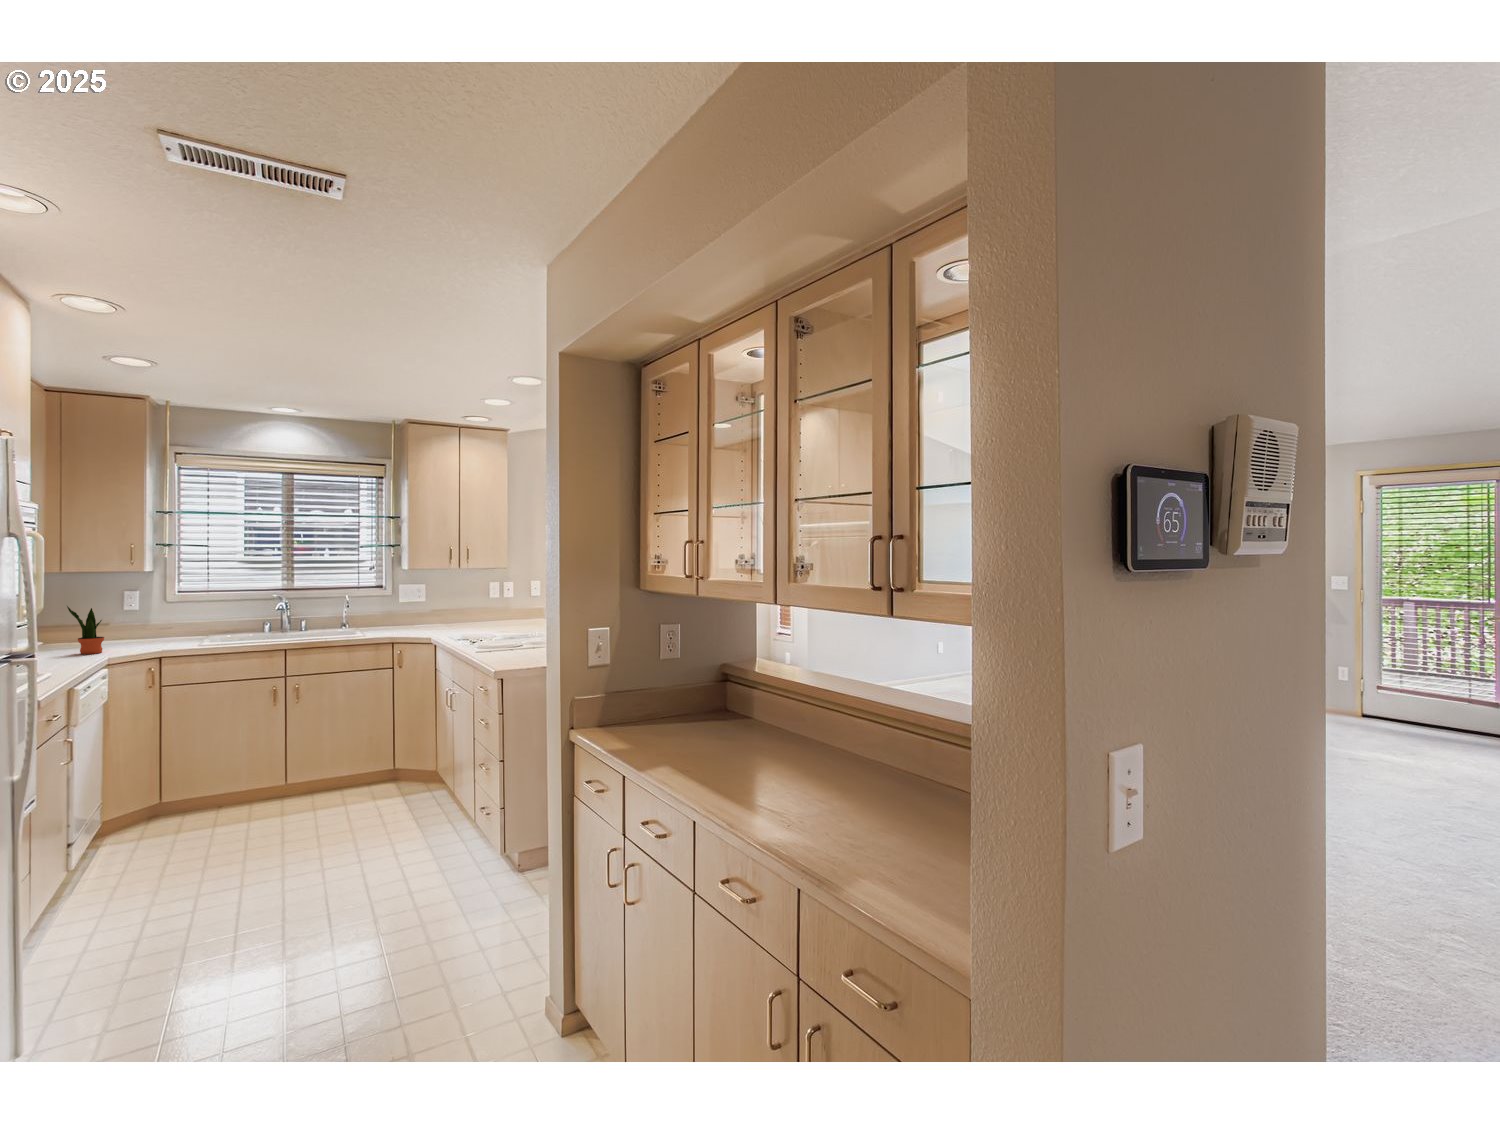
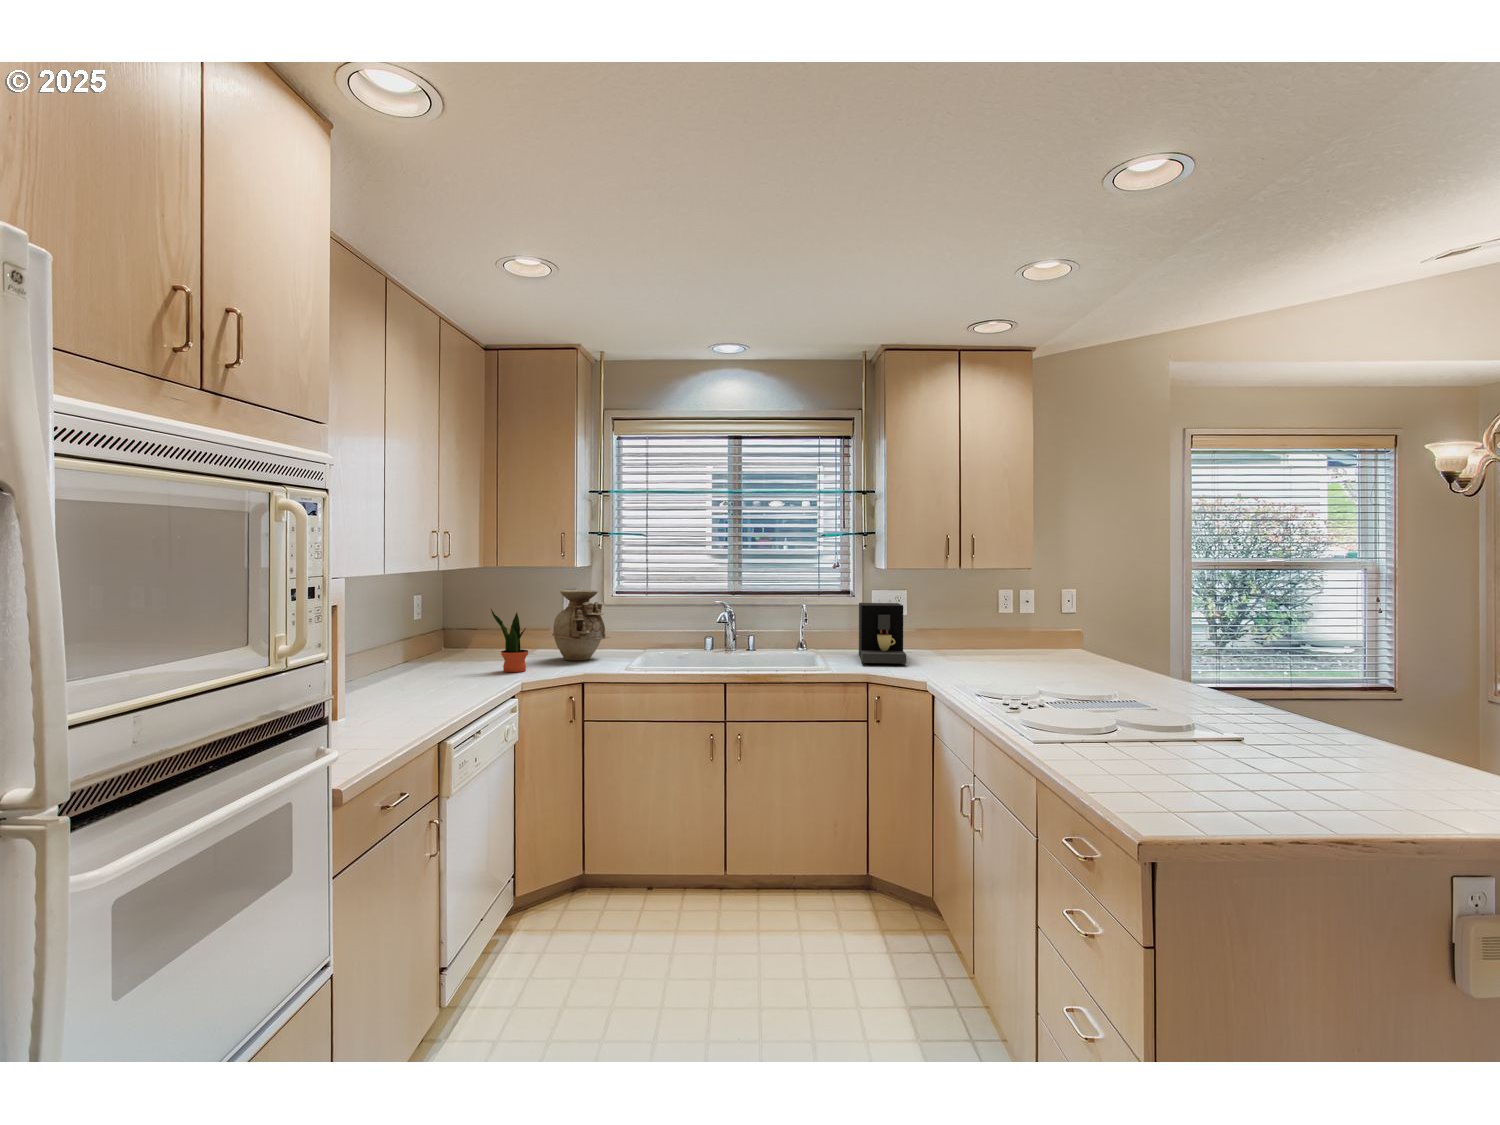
vase: none [120,590,172,645] -> present [552,590,606,661]
coffee maker: none [388,593,420,633] -> present [859,603,906,664]

